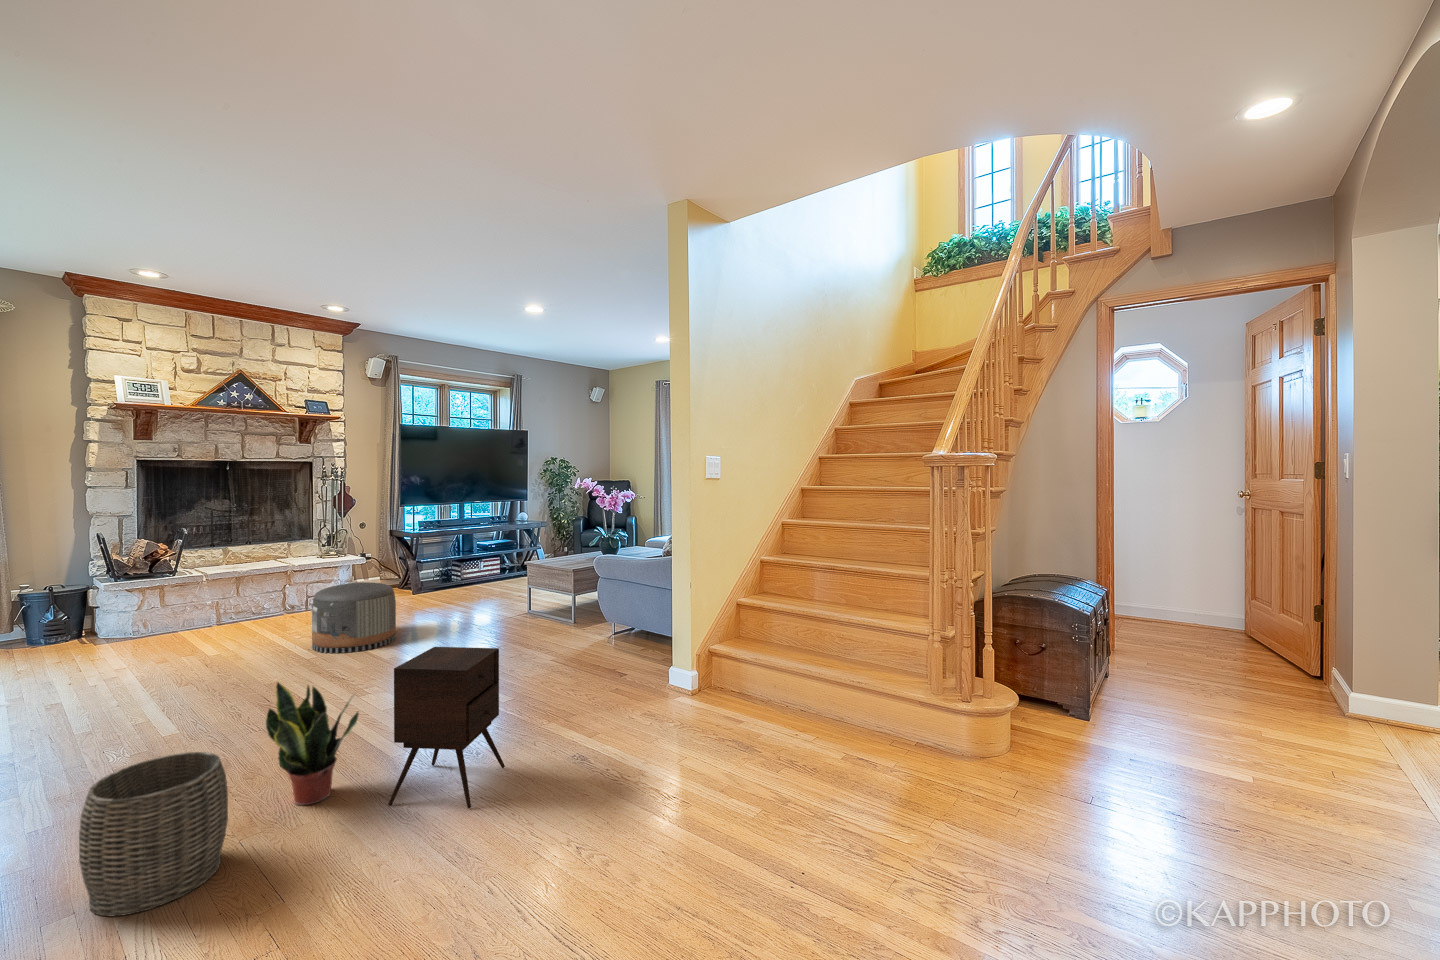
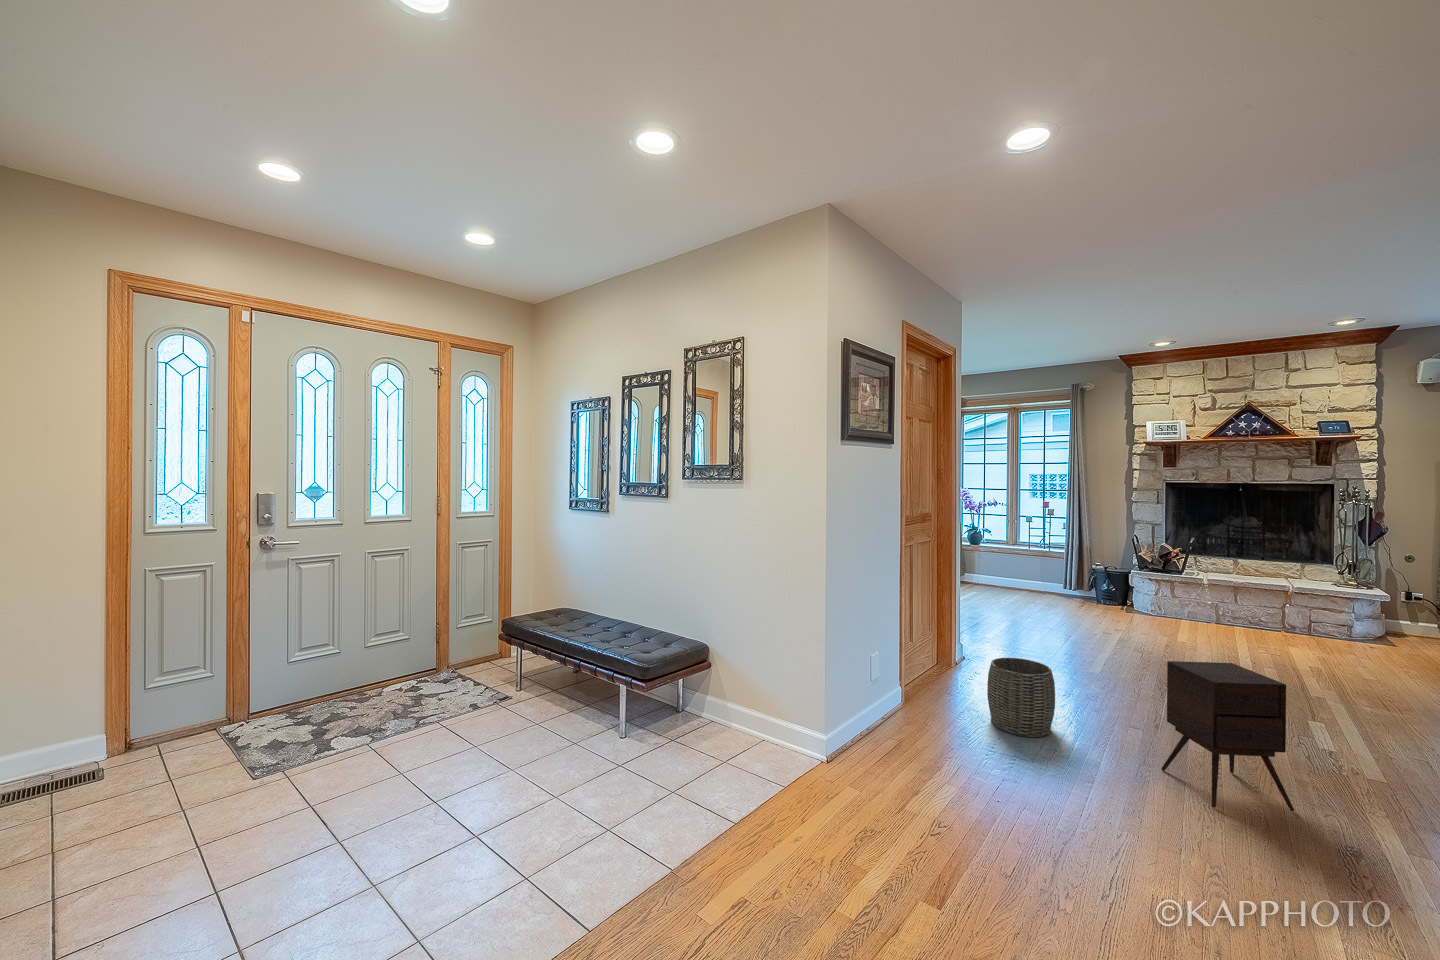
pouf: present [312,582,396,653] -> none [1264,610,1370,686]
potted plant: present [266,682,359,805] -> none [1091,645,1168,744]

